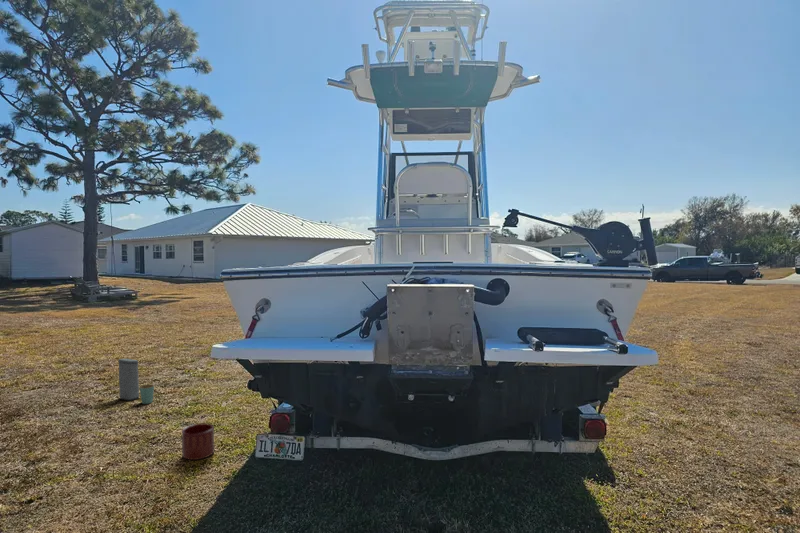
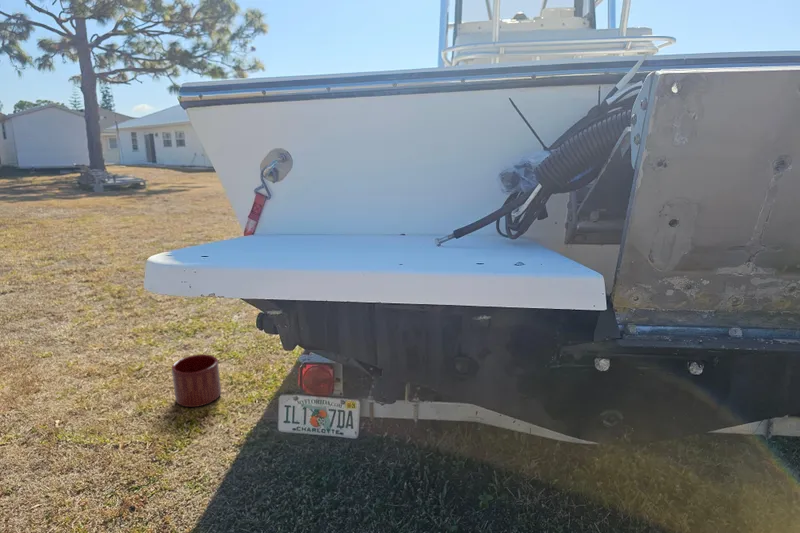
trash can: present [118,359,154,404] -> none [97,258,146,316]

